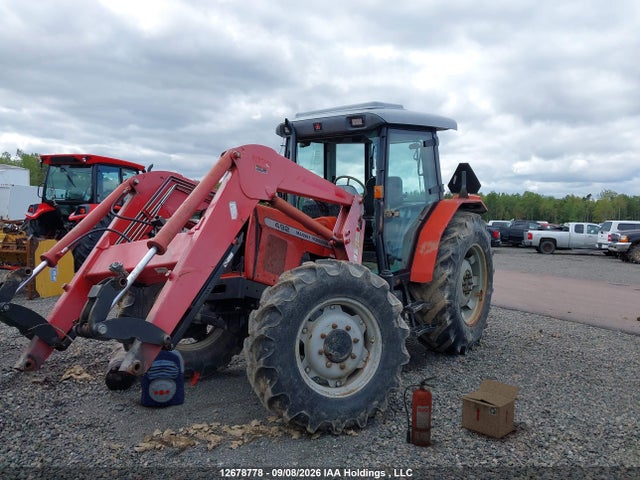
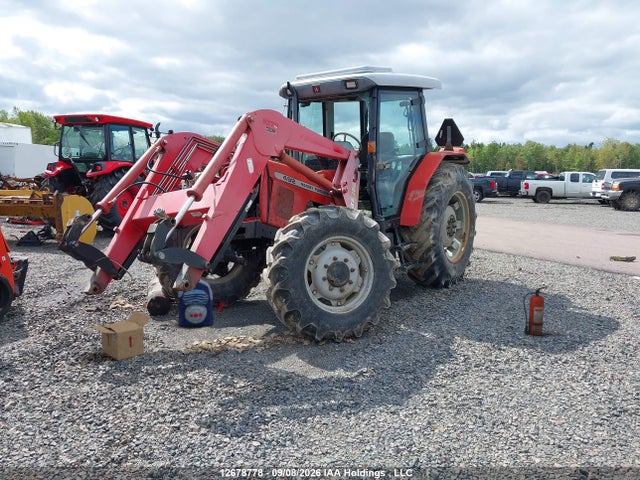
fire extinguisher: present [404,376,436,446] -> present [523,286,548,336]
cardboard box: present [457,378,520,439] -> present [90,311,151,360]

